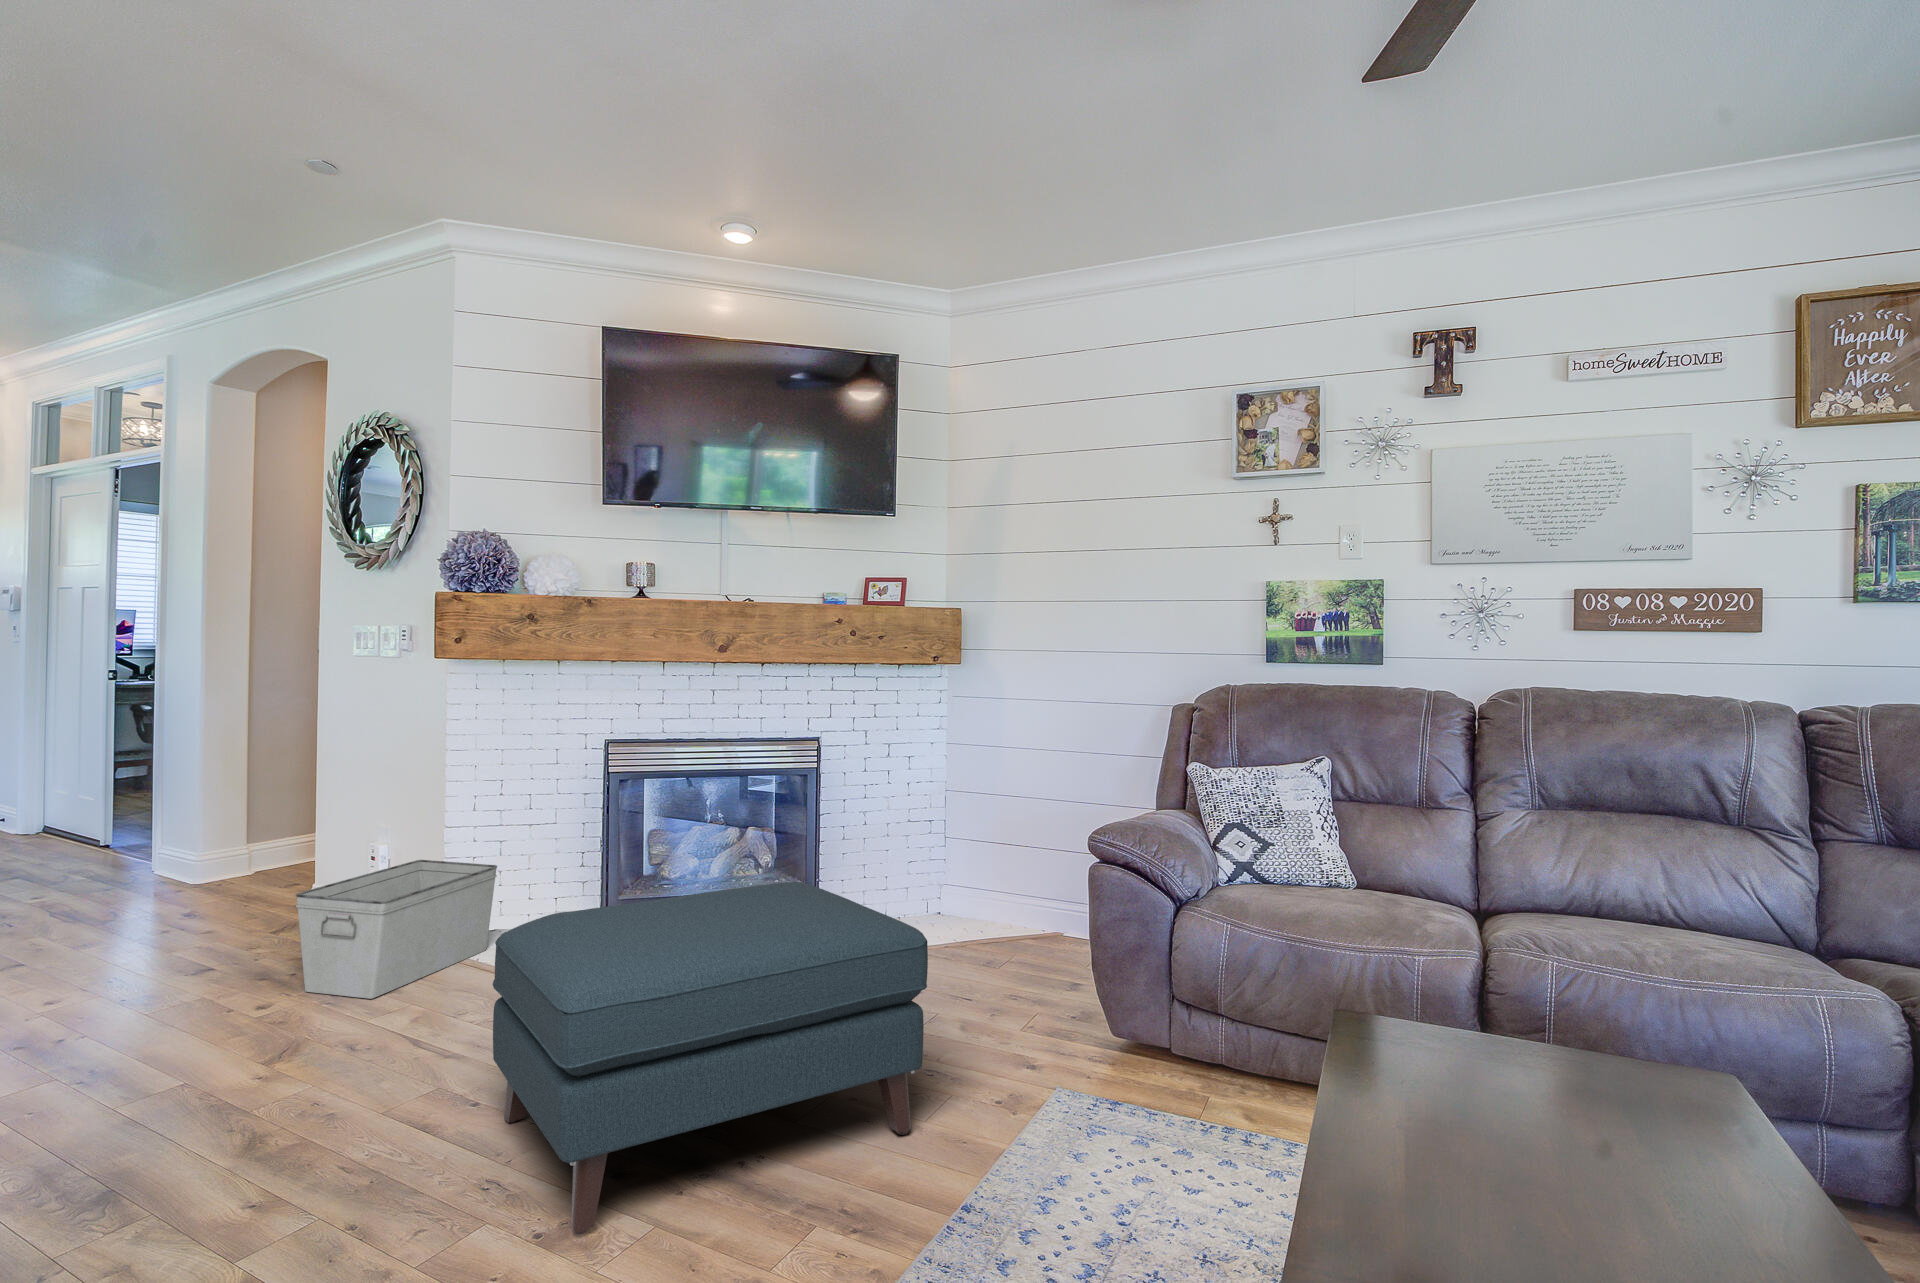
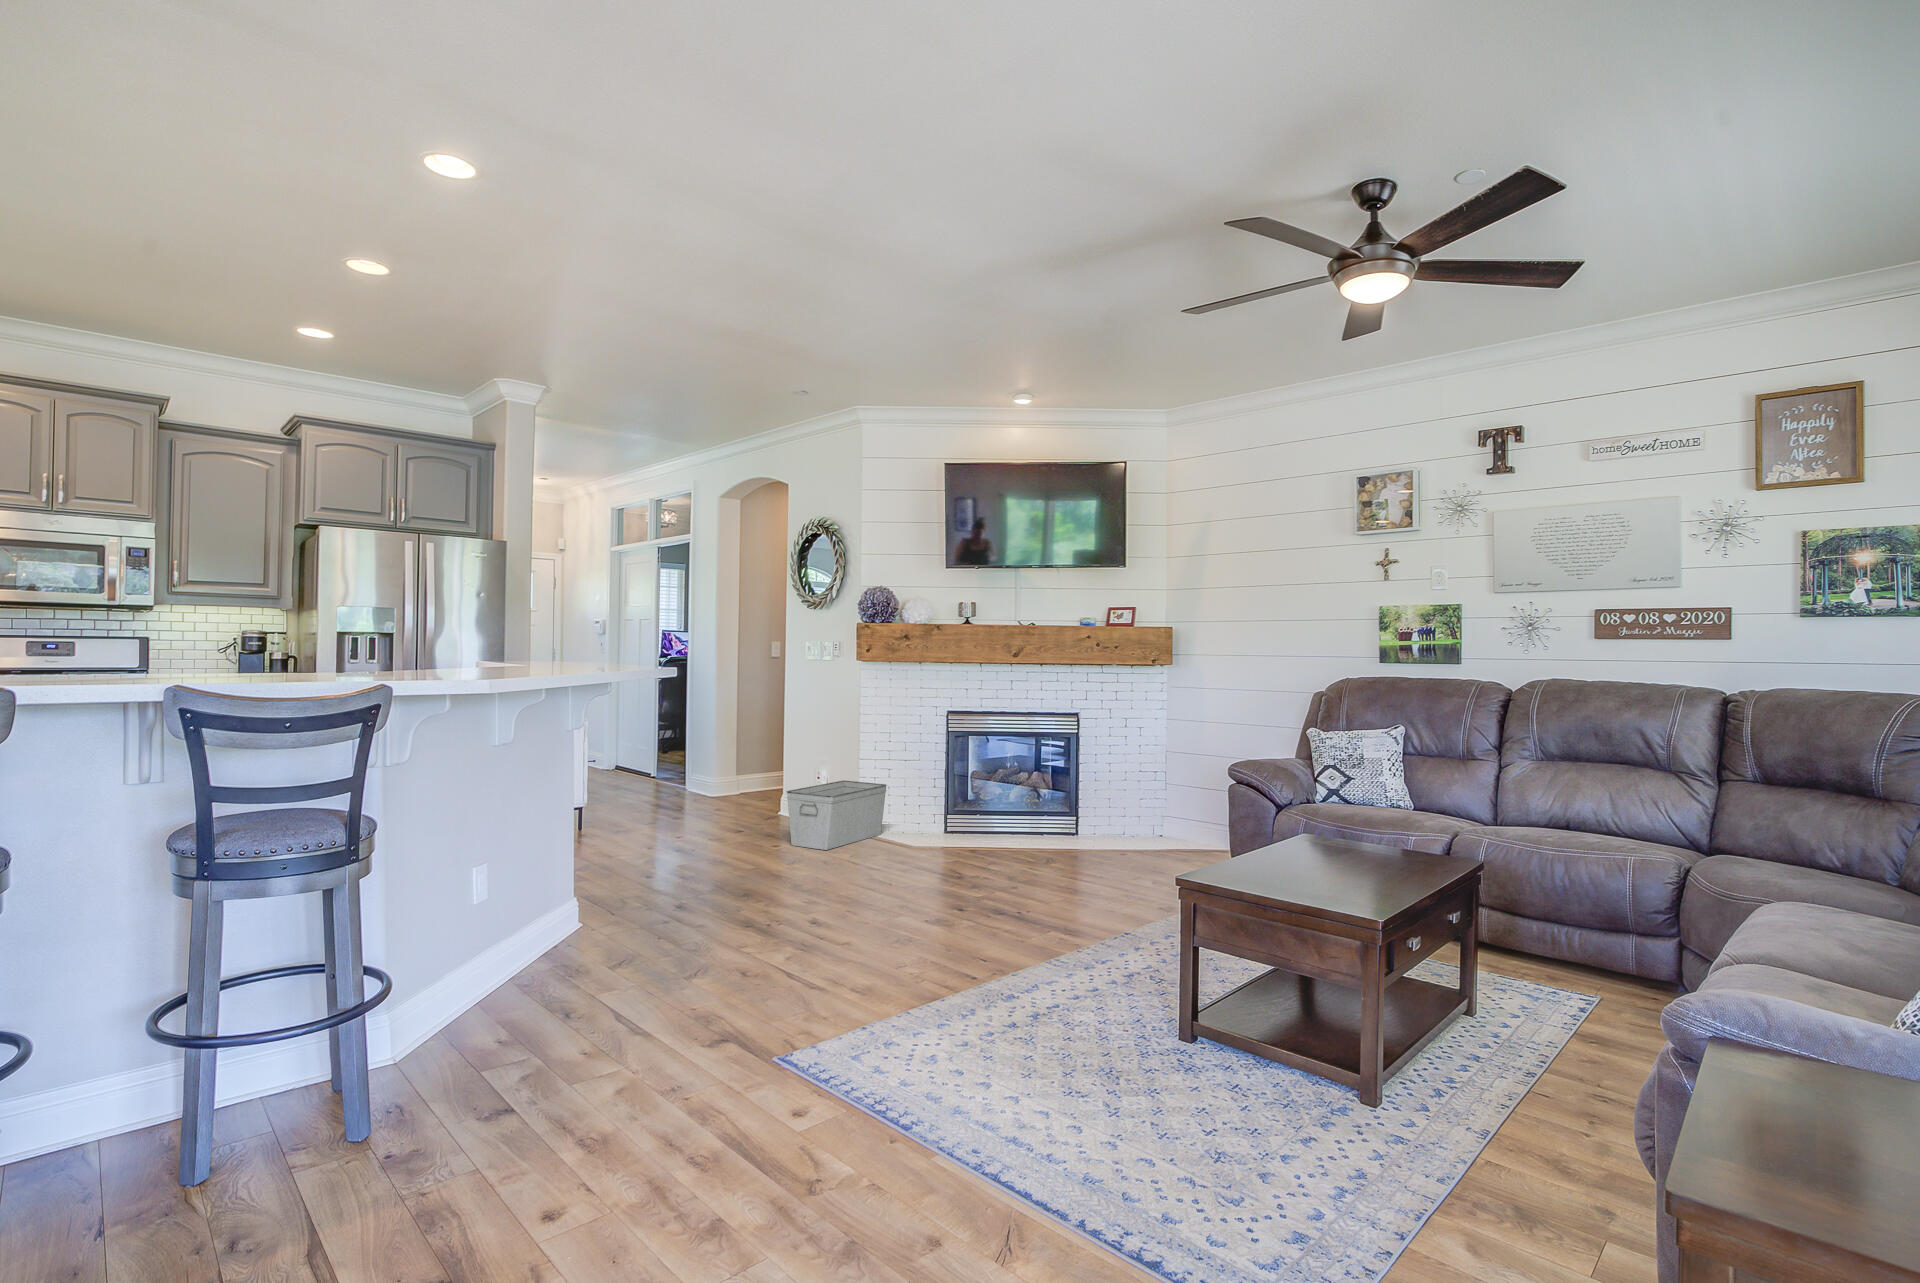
ottoman: present [493,882,928,1235] -> none [897,787,1121,934]

